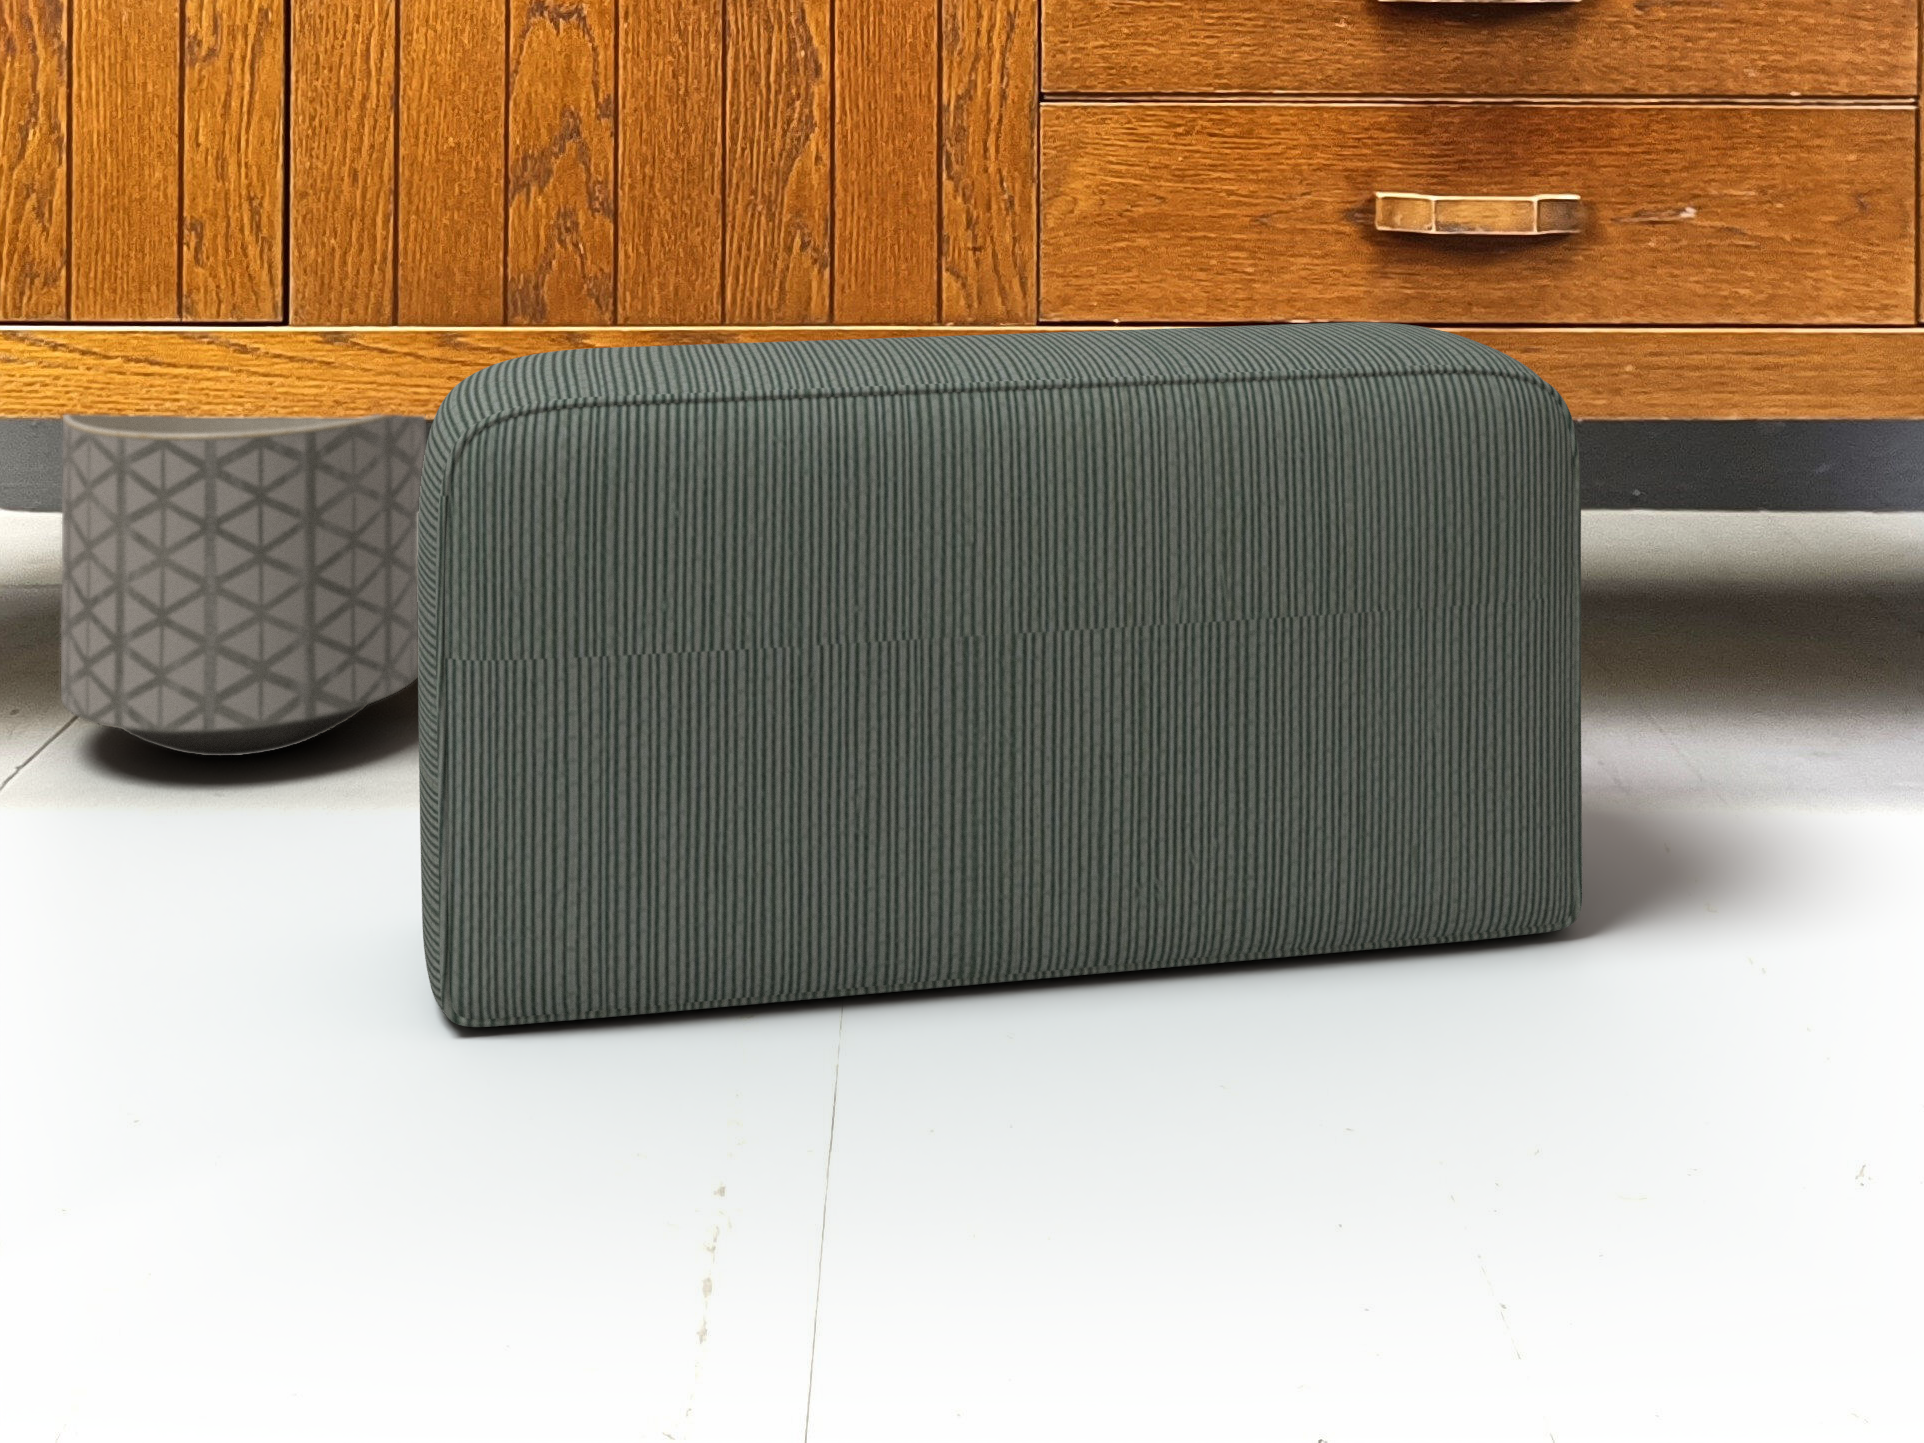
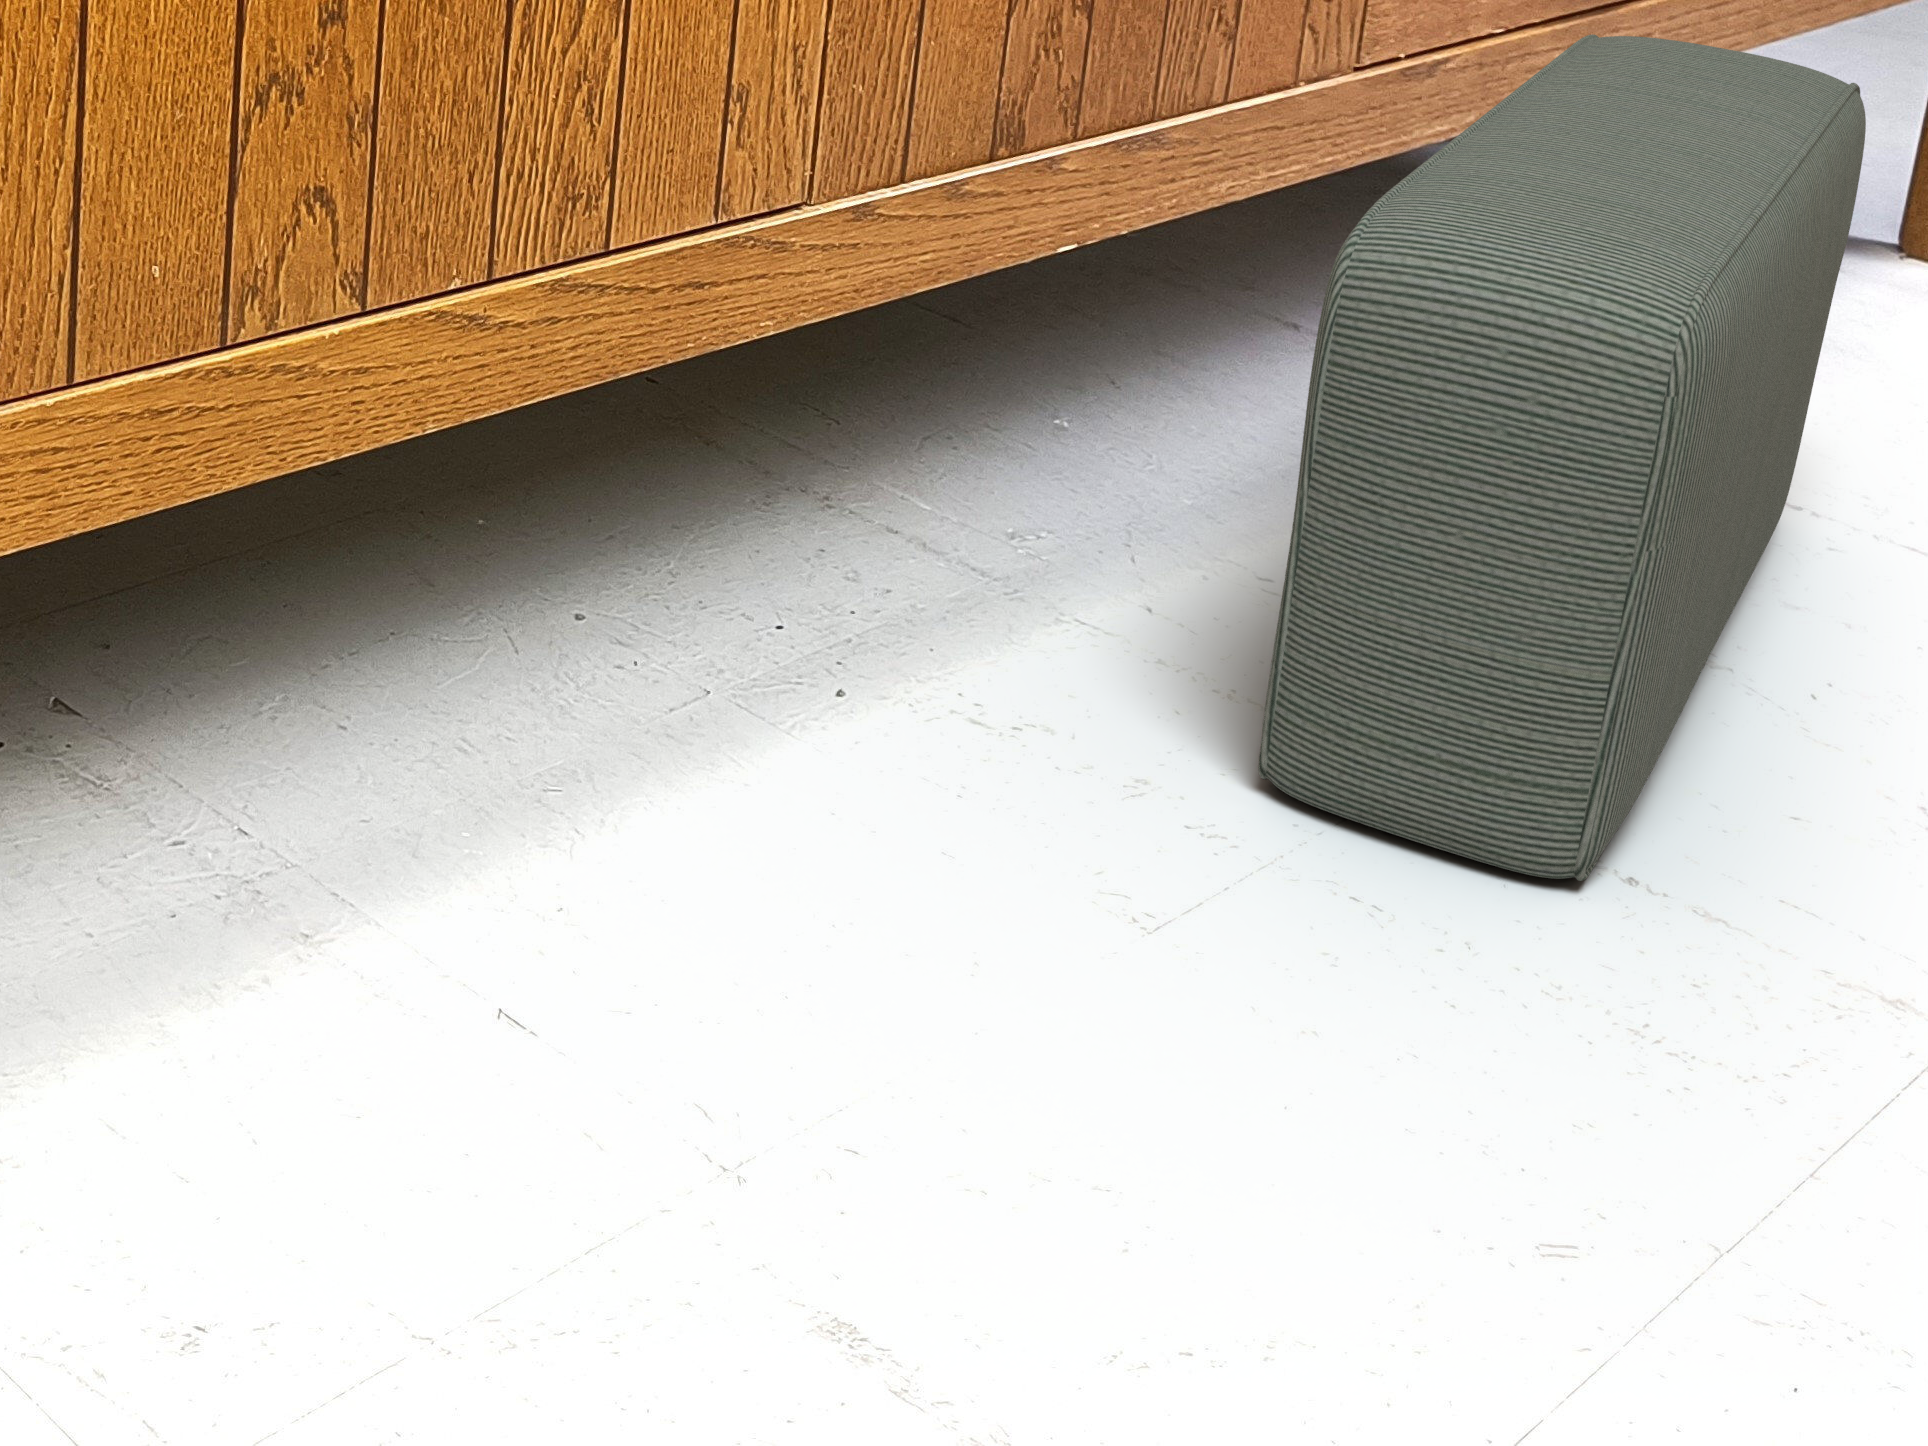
planter: present [61,415,425,756] -> none [304,226,796,756]

